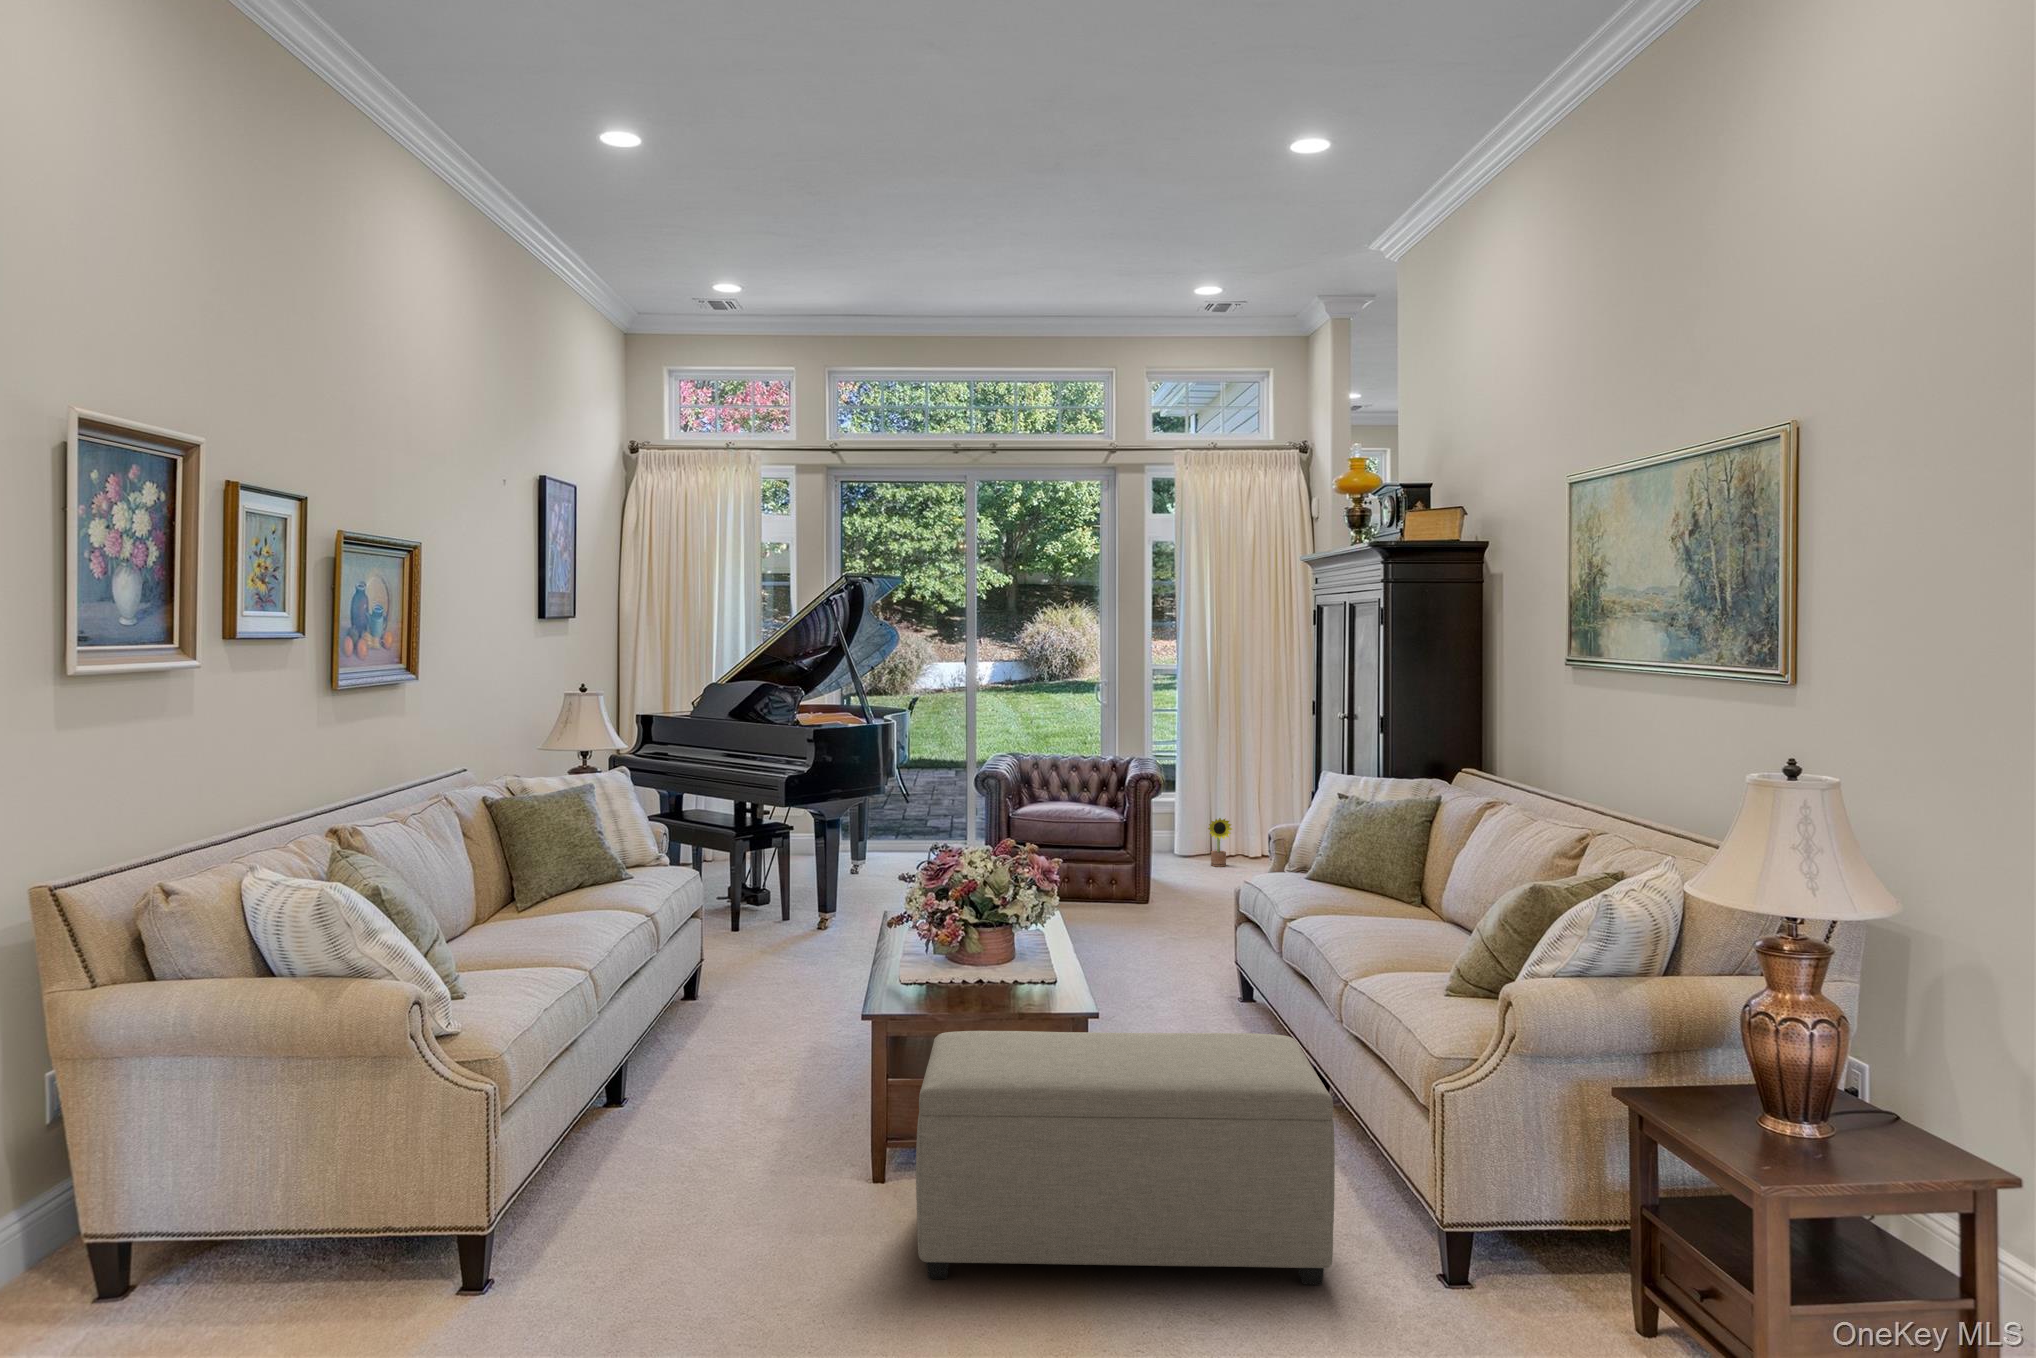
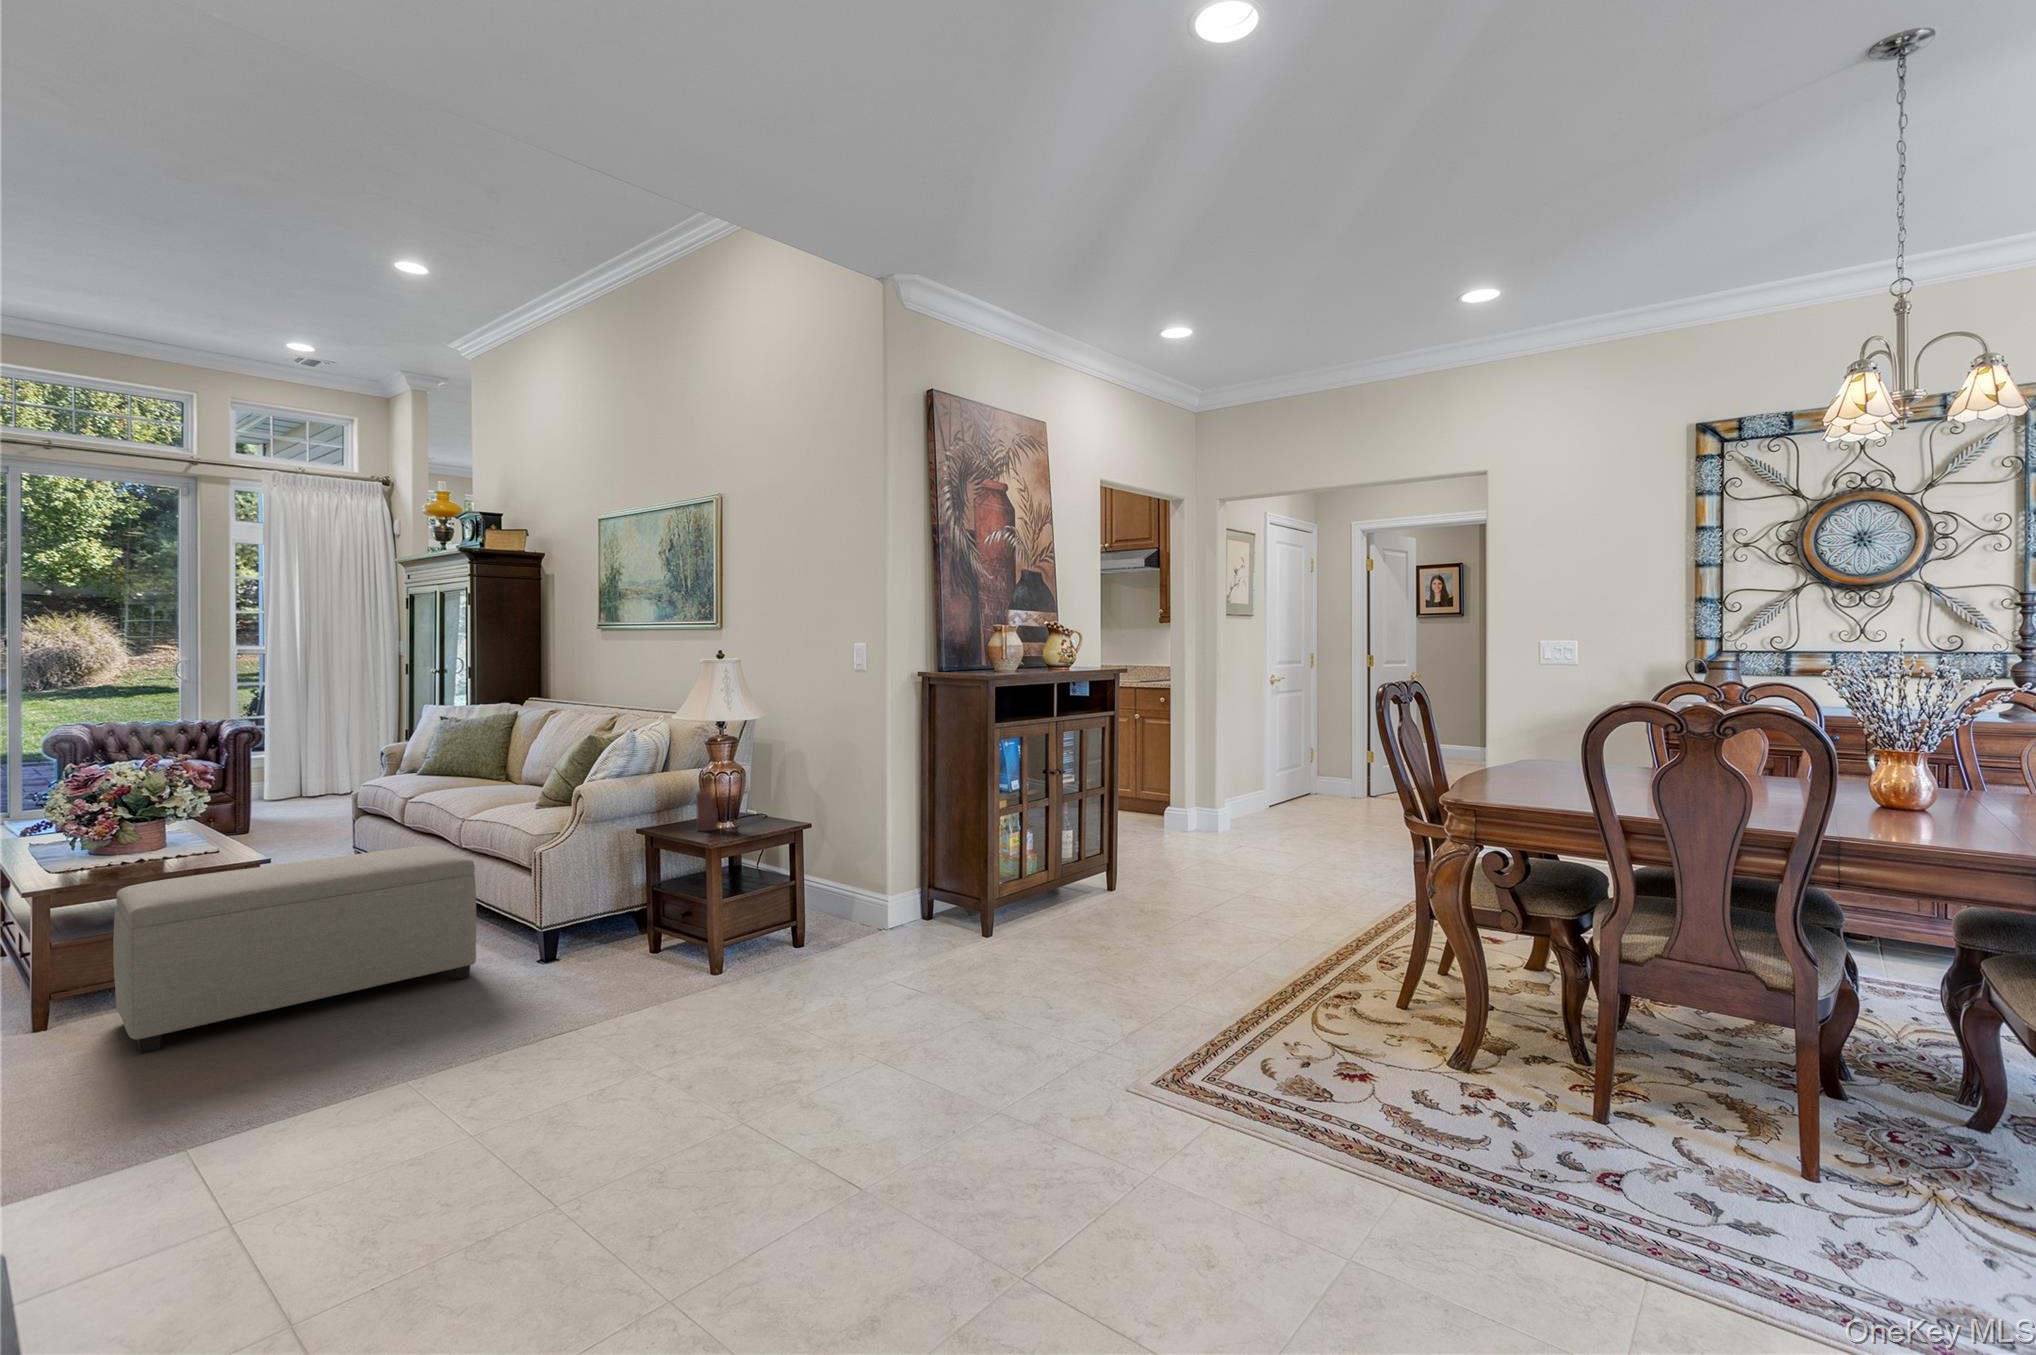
decorative plant: present [1208,818,1232,867] -> none [299,771,326,812]
candle: none [1745,1058,1795,1155] -> present [696,790,718,831]

